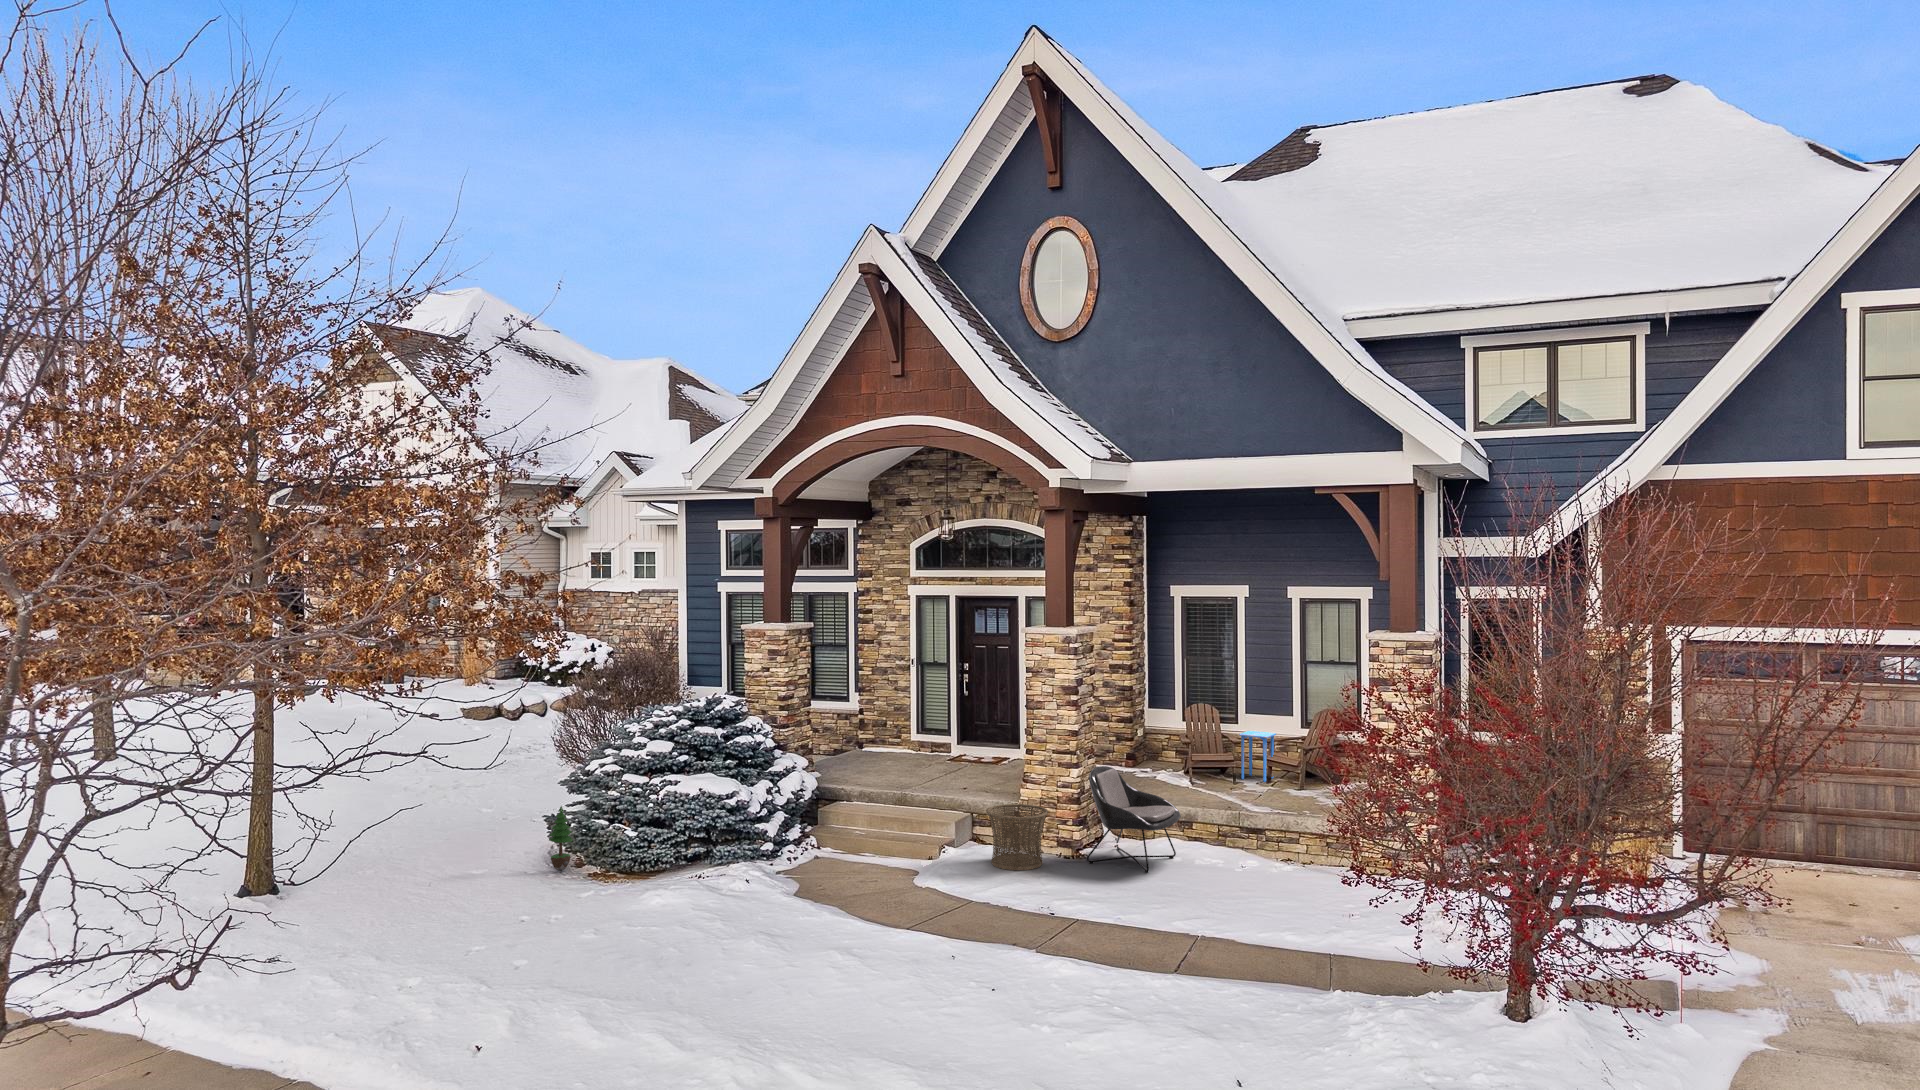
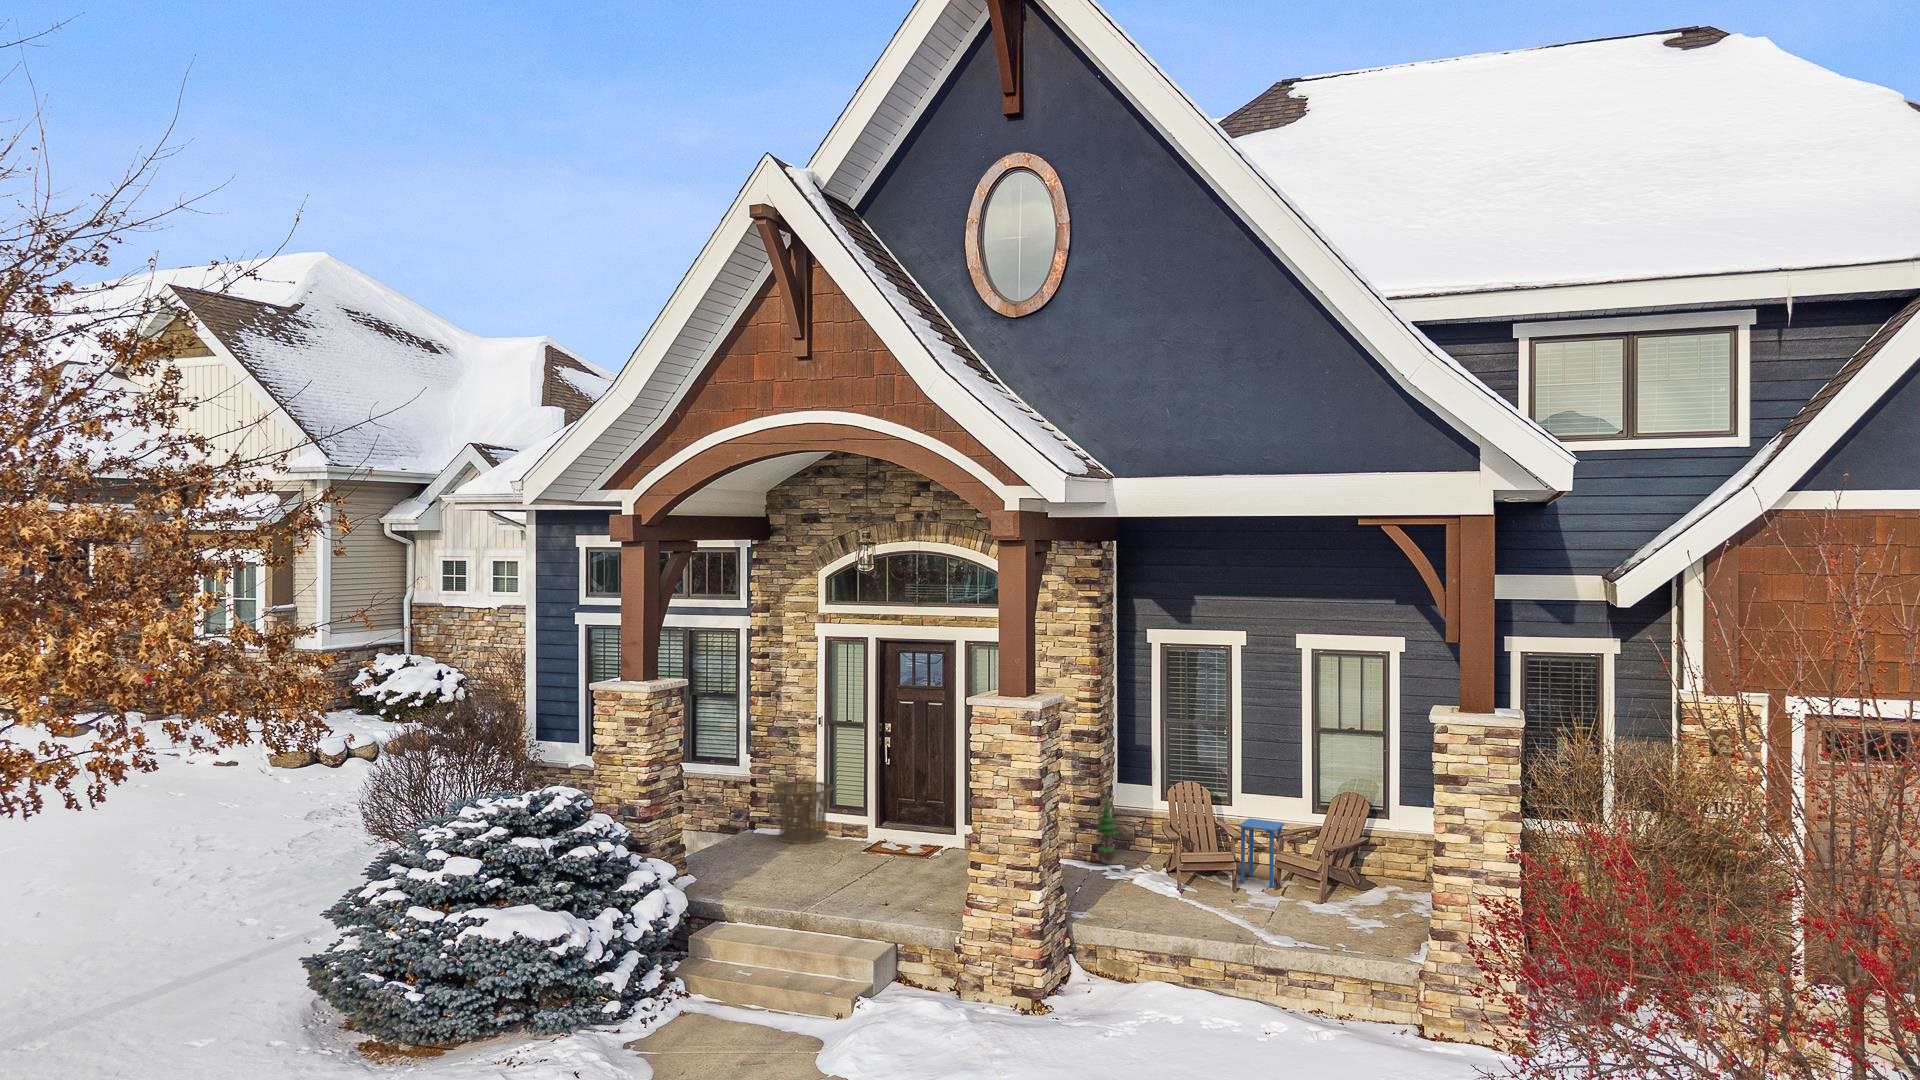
lounge chair: present [1087,766,1181,873] -> none [1051,884,1175,1039]
basket: present [986,804,1048,870] -> present [774,781,833,844]
potted tree: present [549,806,573,872] -> present [1096,800,1117,864]

